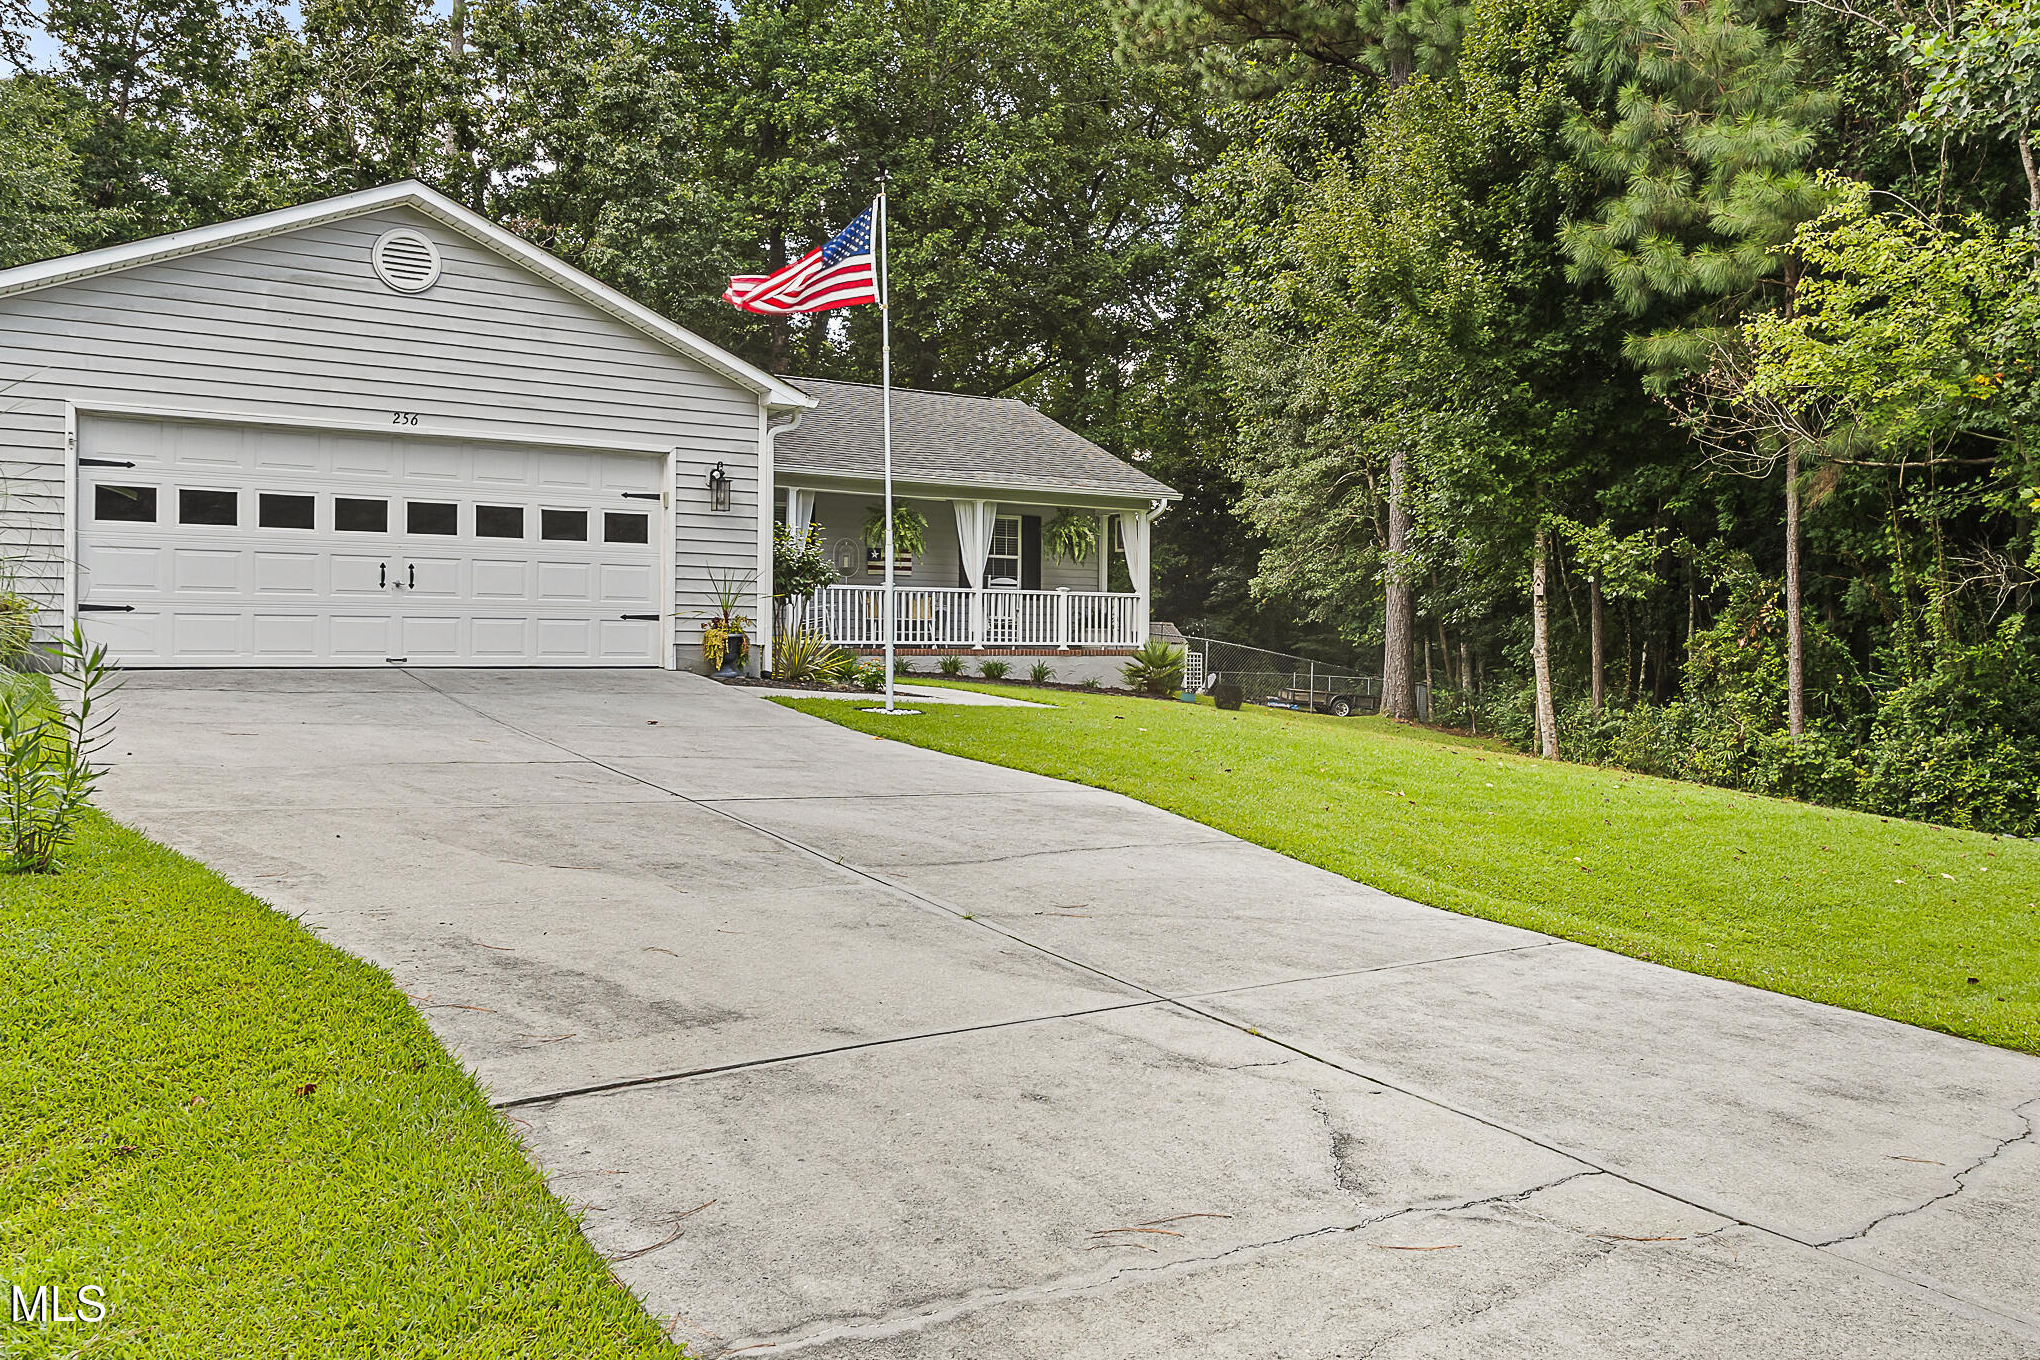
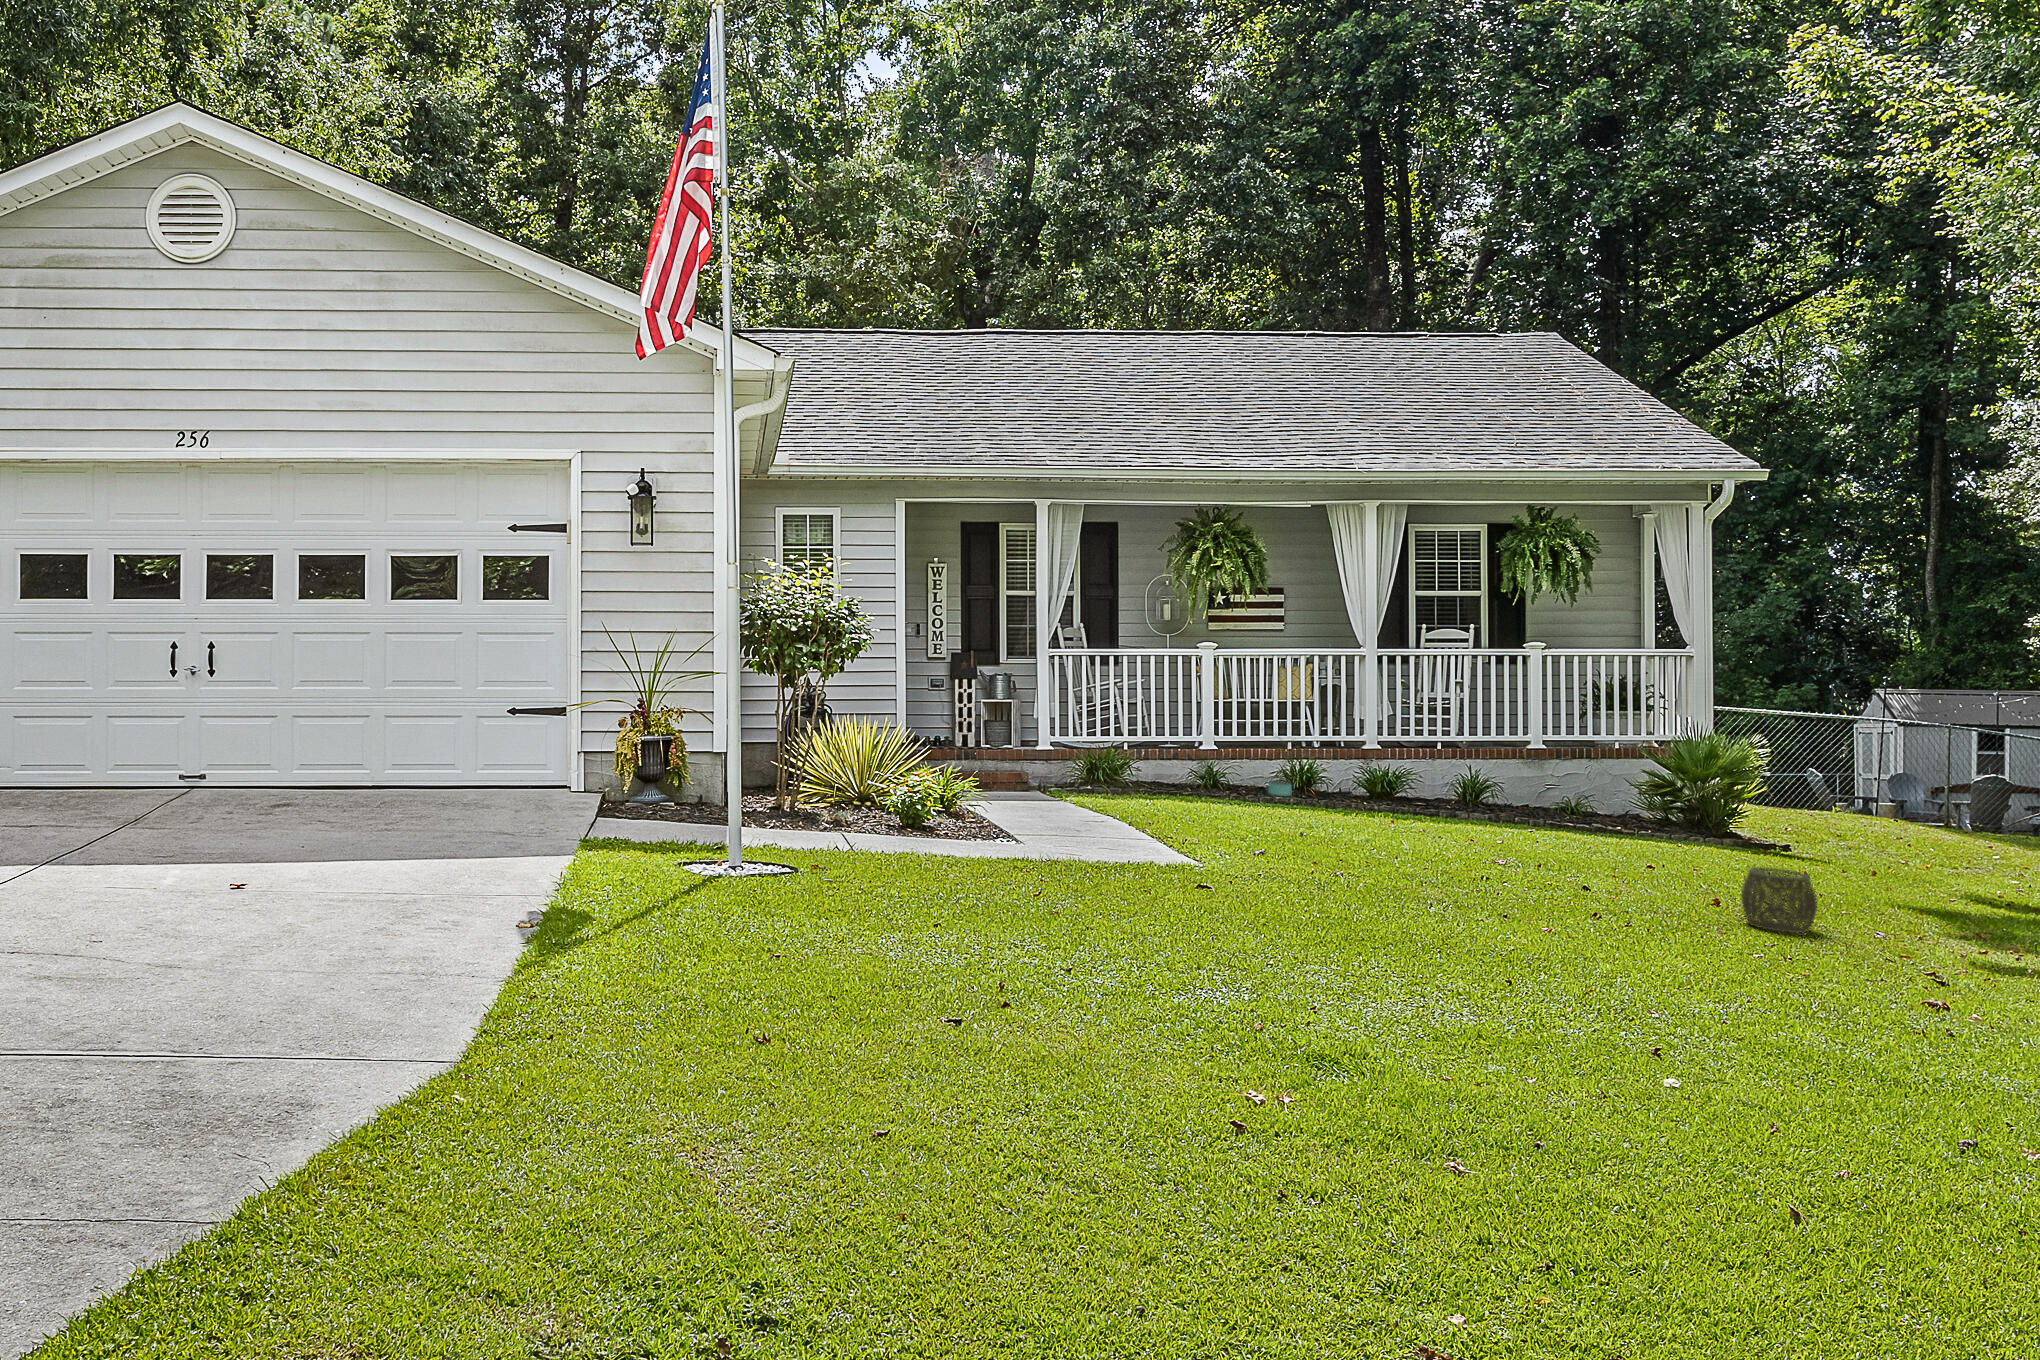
potted plant: present [1179,654,1205,701] -> present [1268,738,1300,796]

